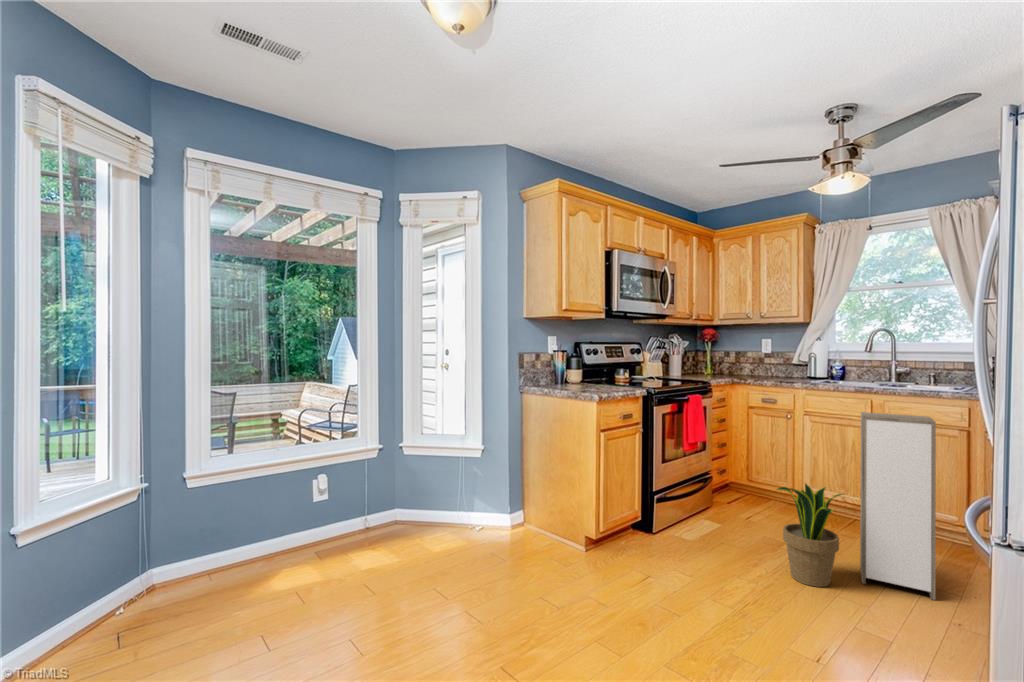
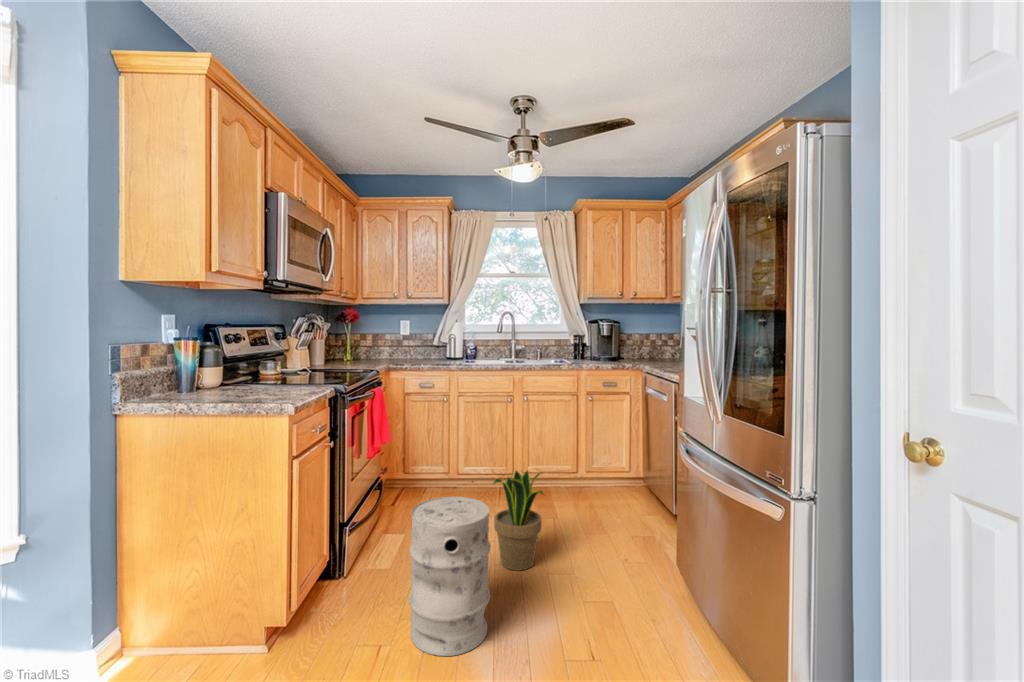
storage cabinet: present [860,412,936,600] -> none [538,391,599,549]
trash can: none [666,481,738,609] -> present [408,497,490,656]

